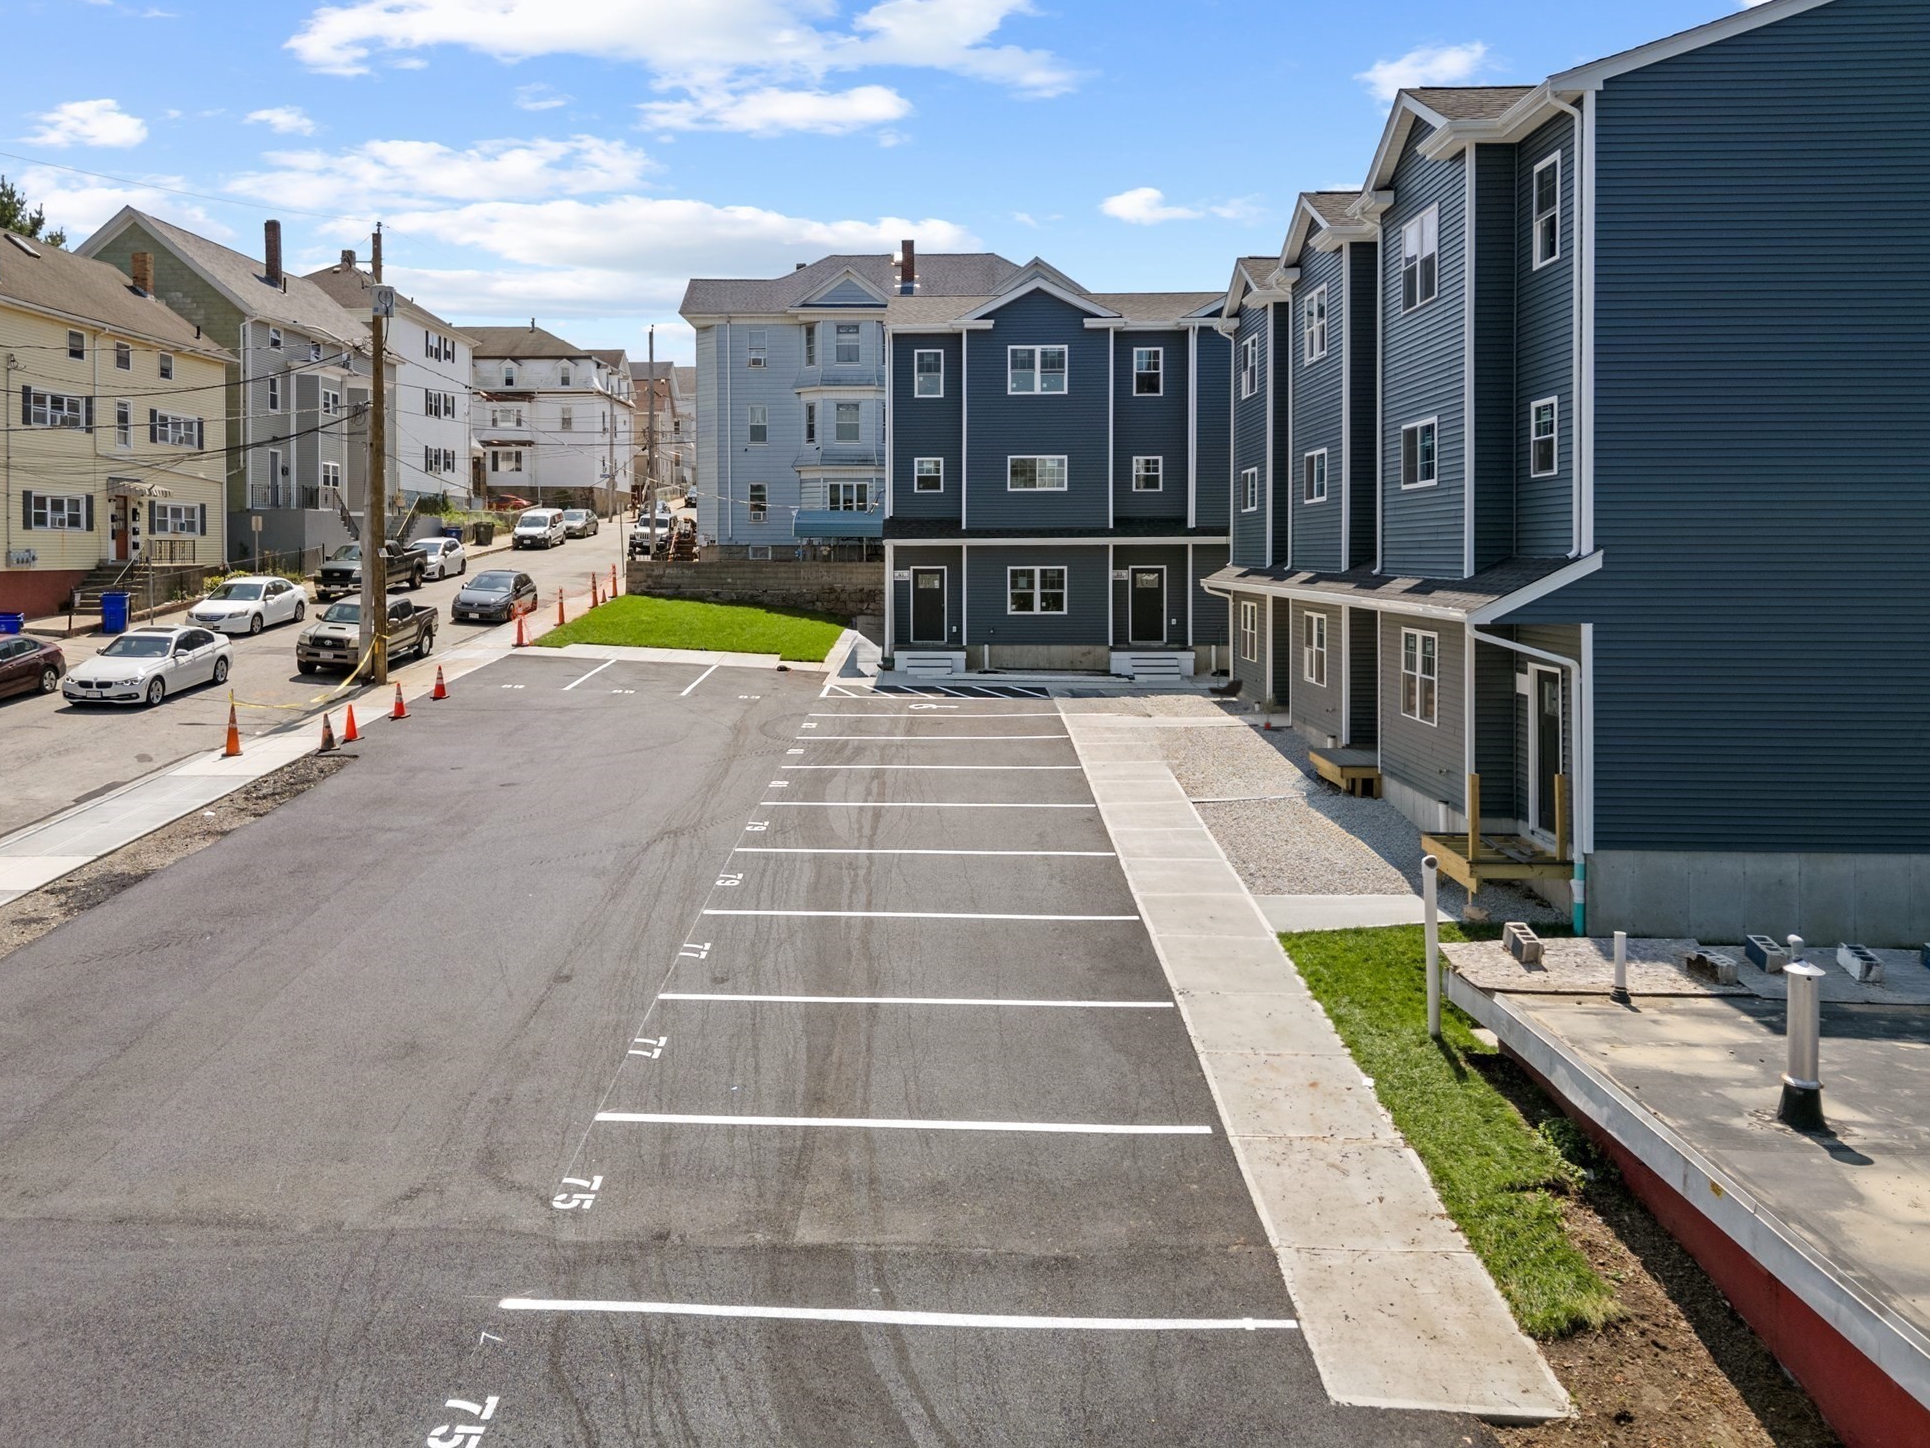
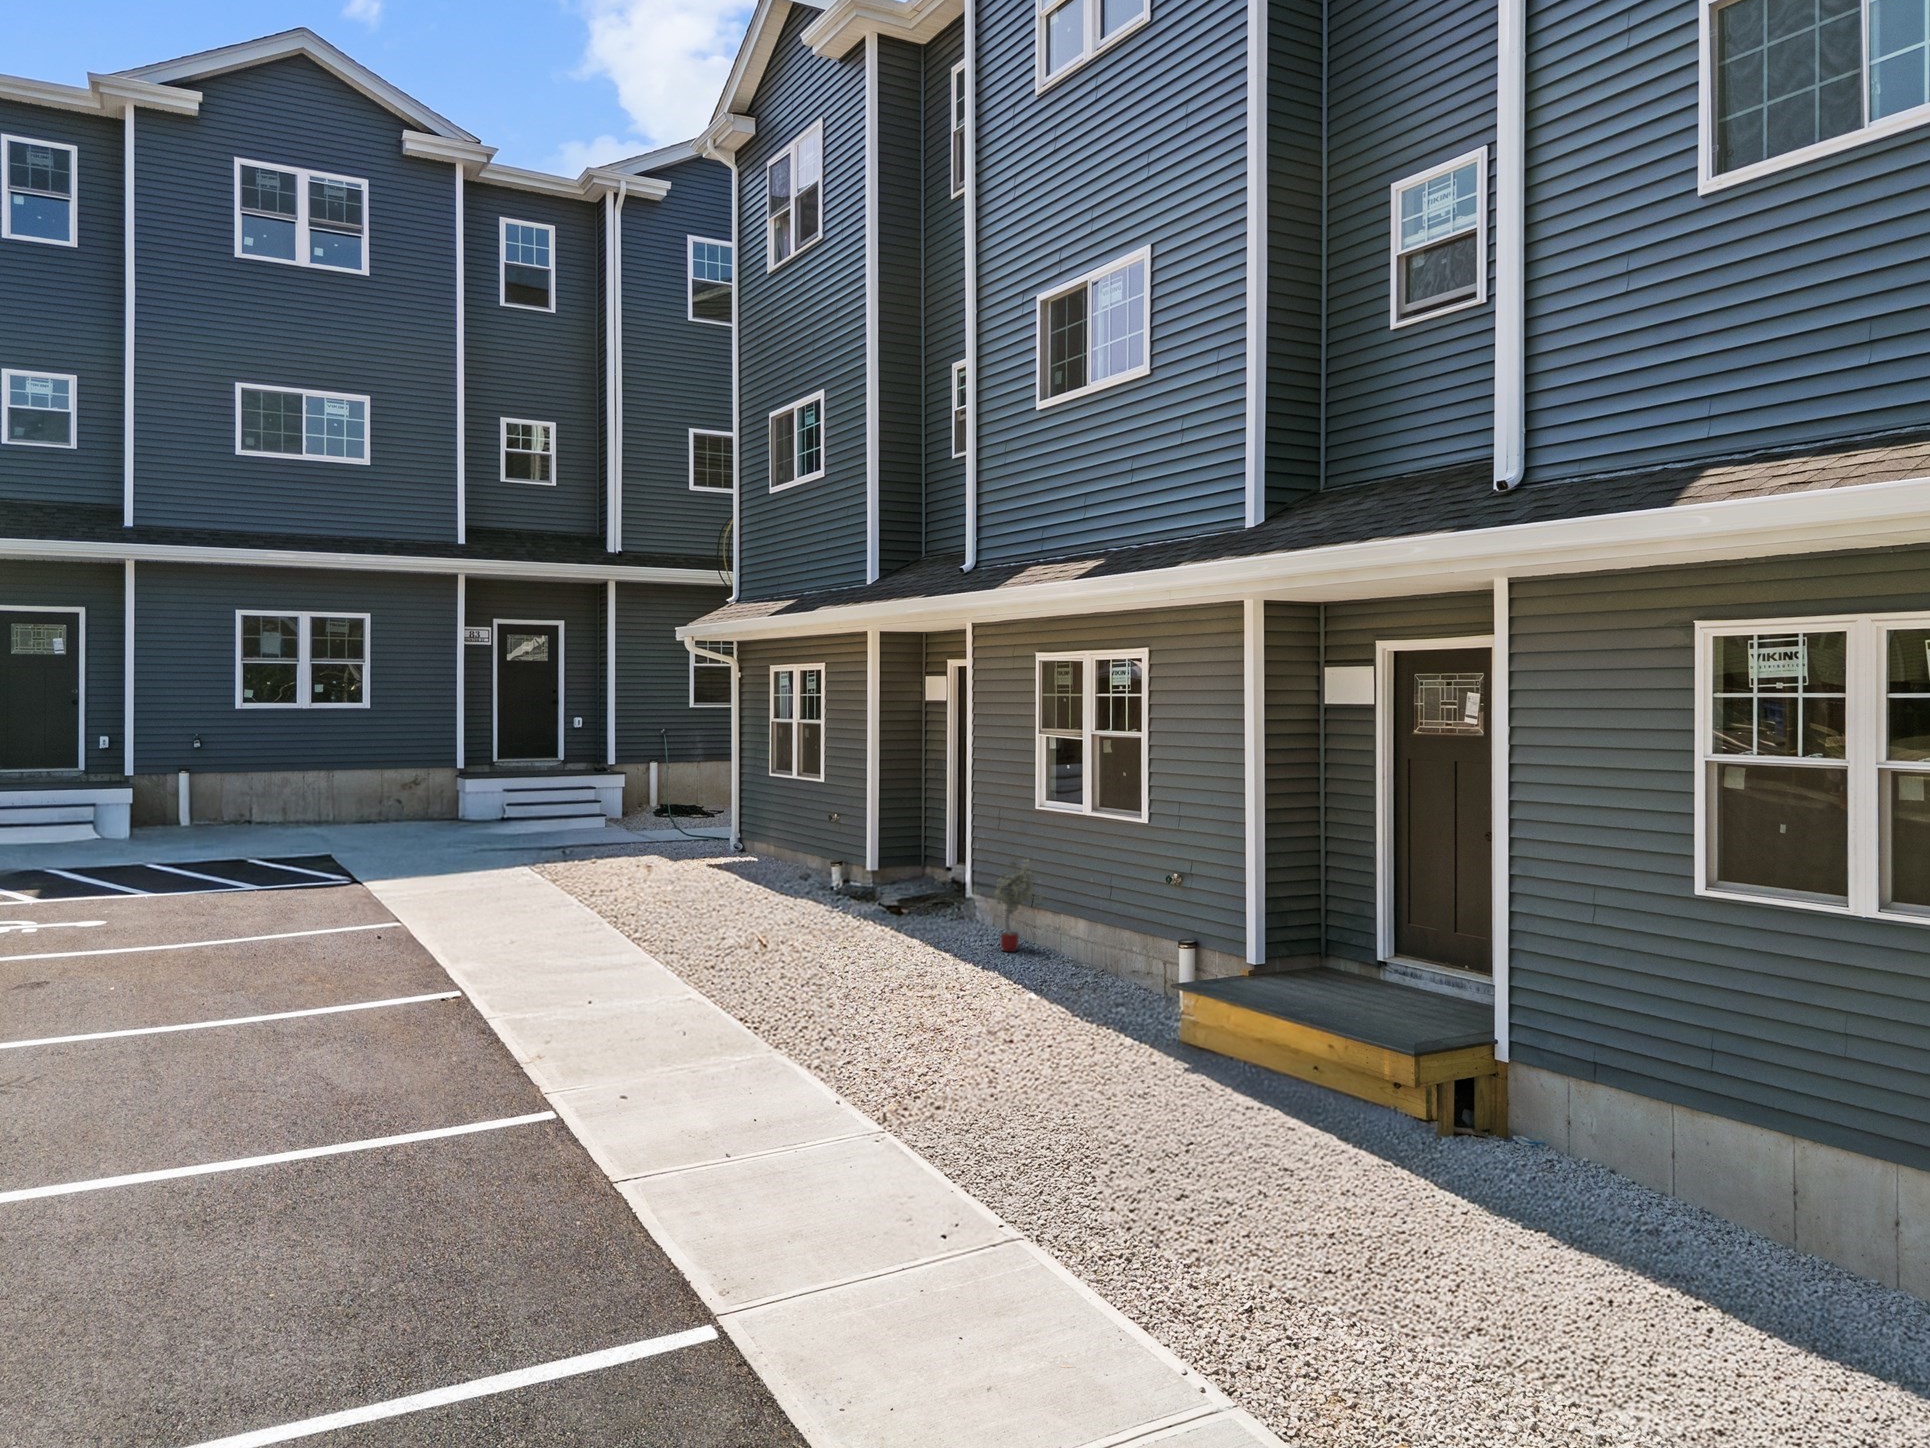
lounge chair: present [1208,679,1243,703] -> none [745,822,818,879]

